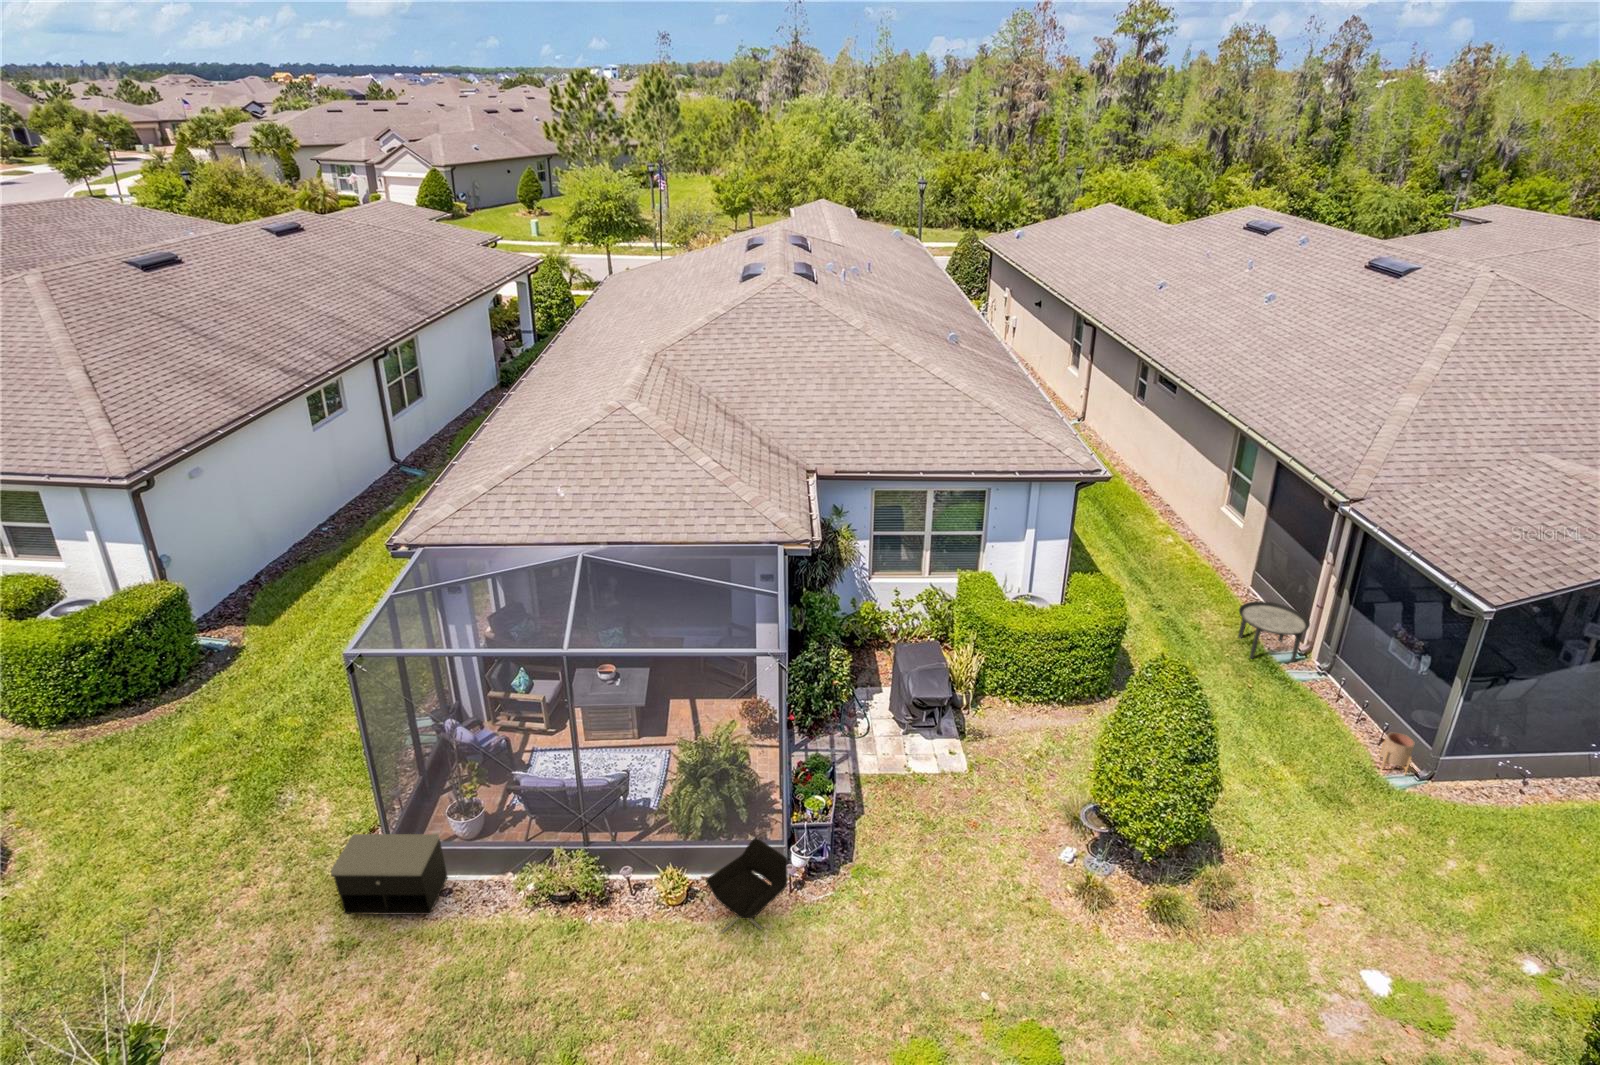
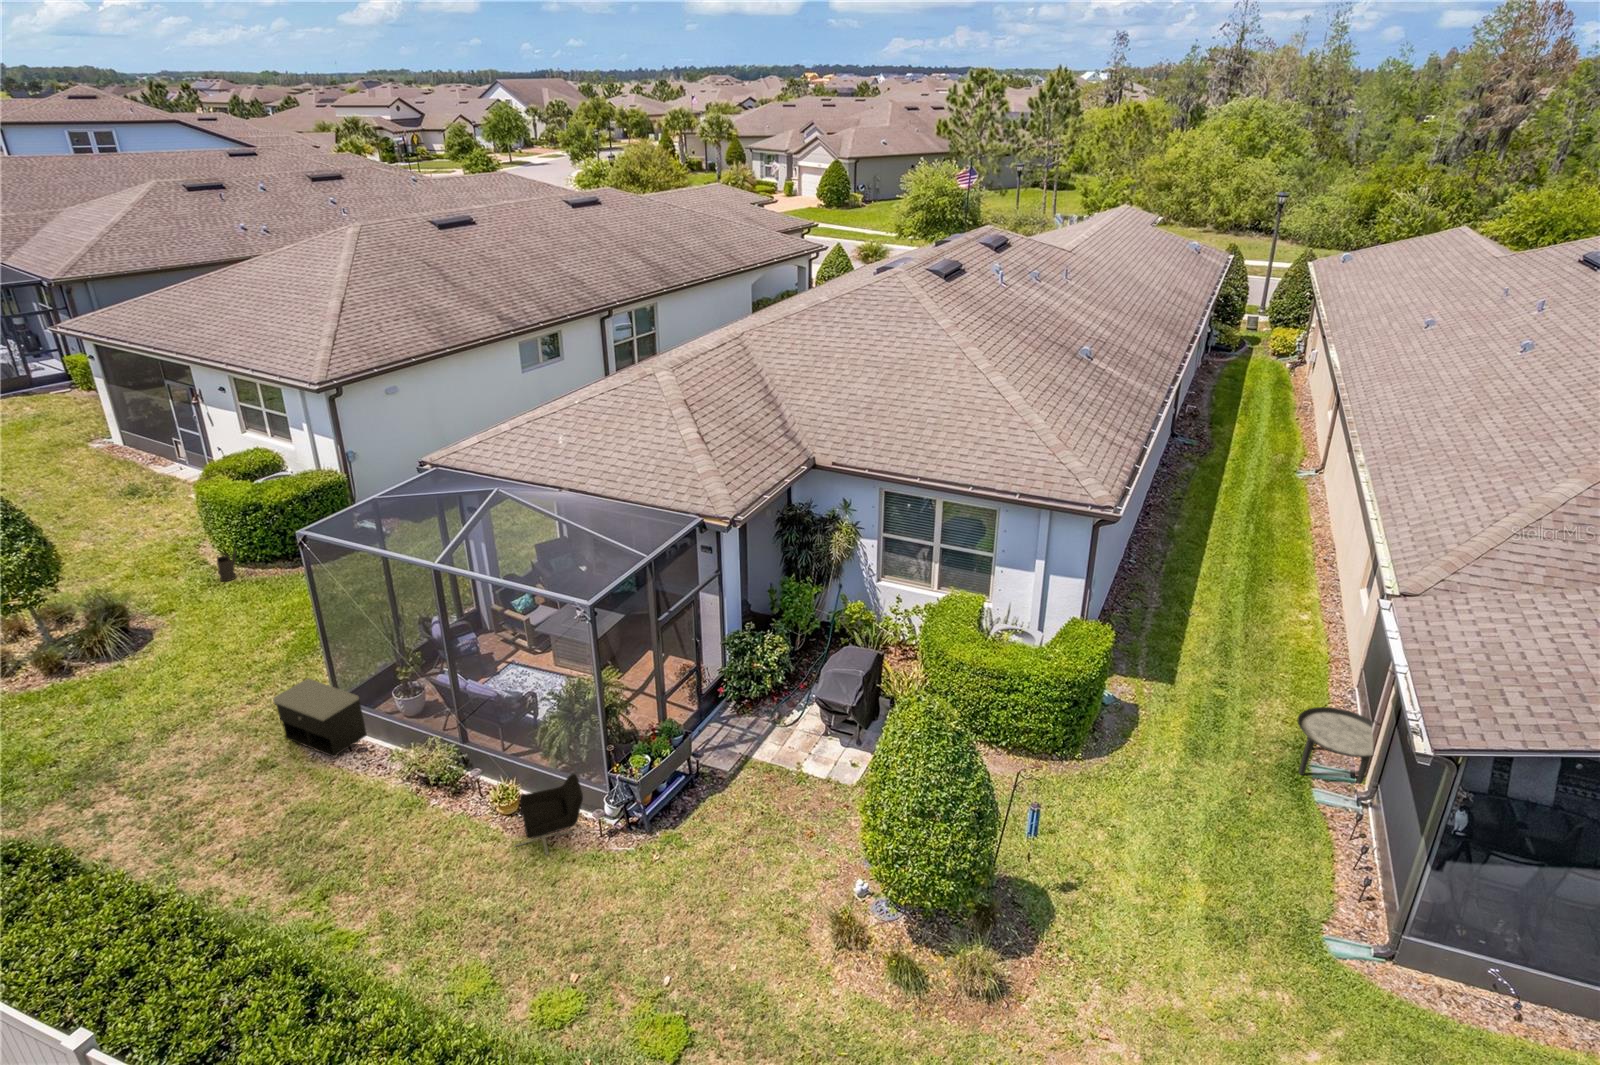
watering can: none [36,708,67,756] -> present [217,548,237,581]
planter: present [1379,733,1415,775] -> none [1353,899,1402,959]

